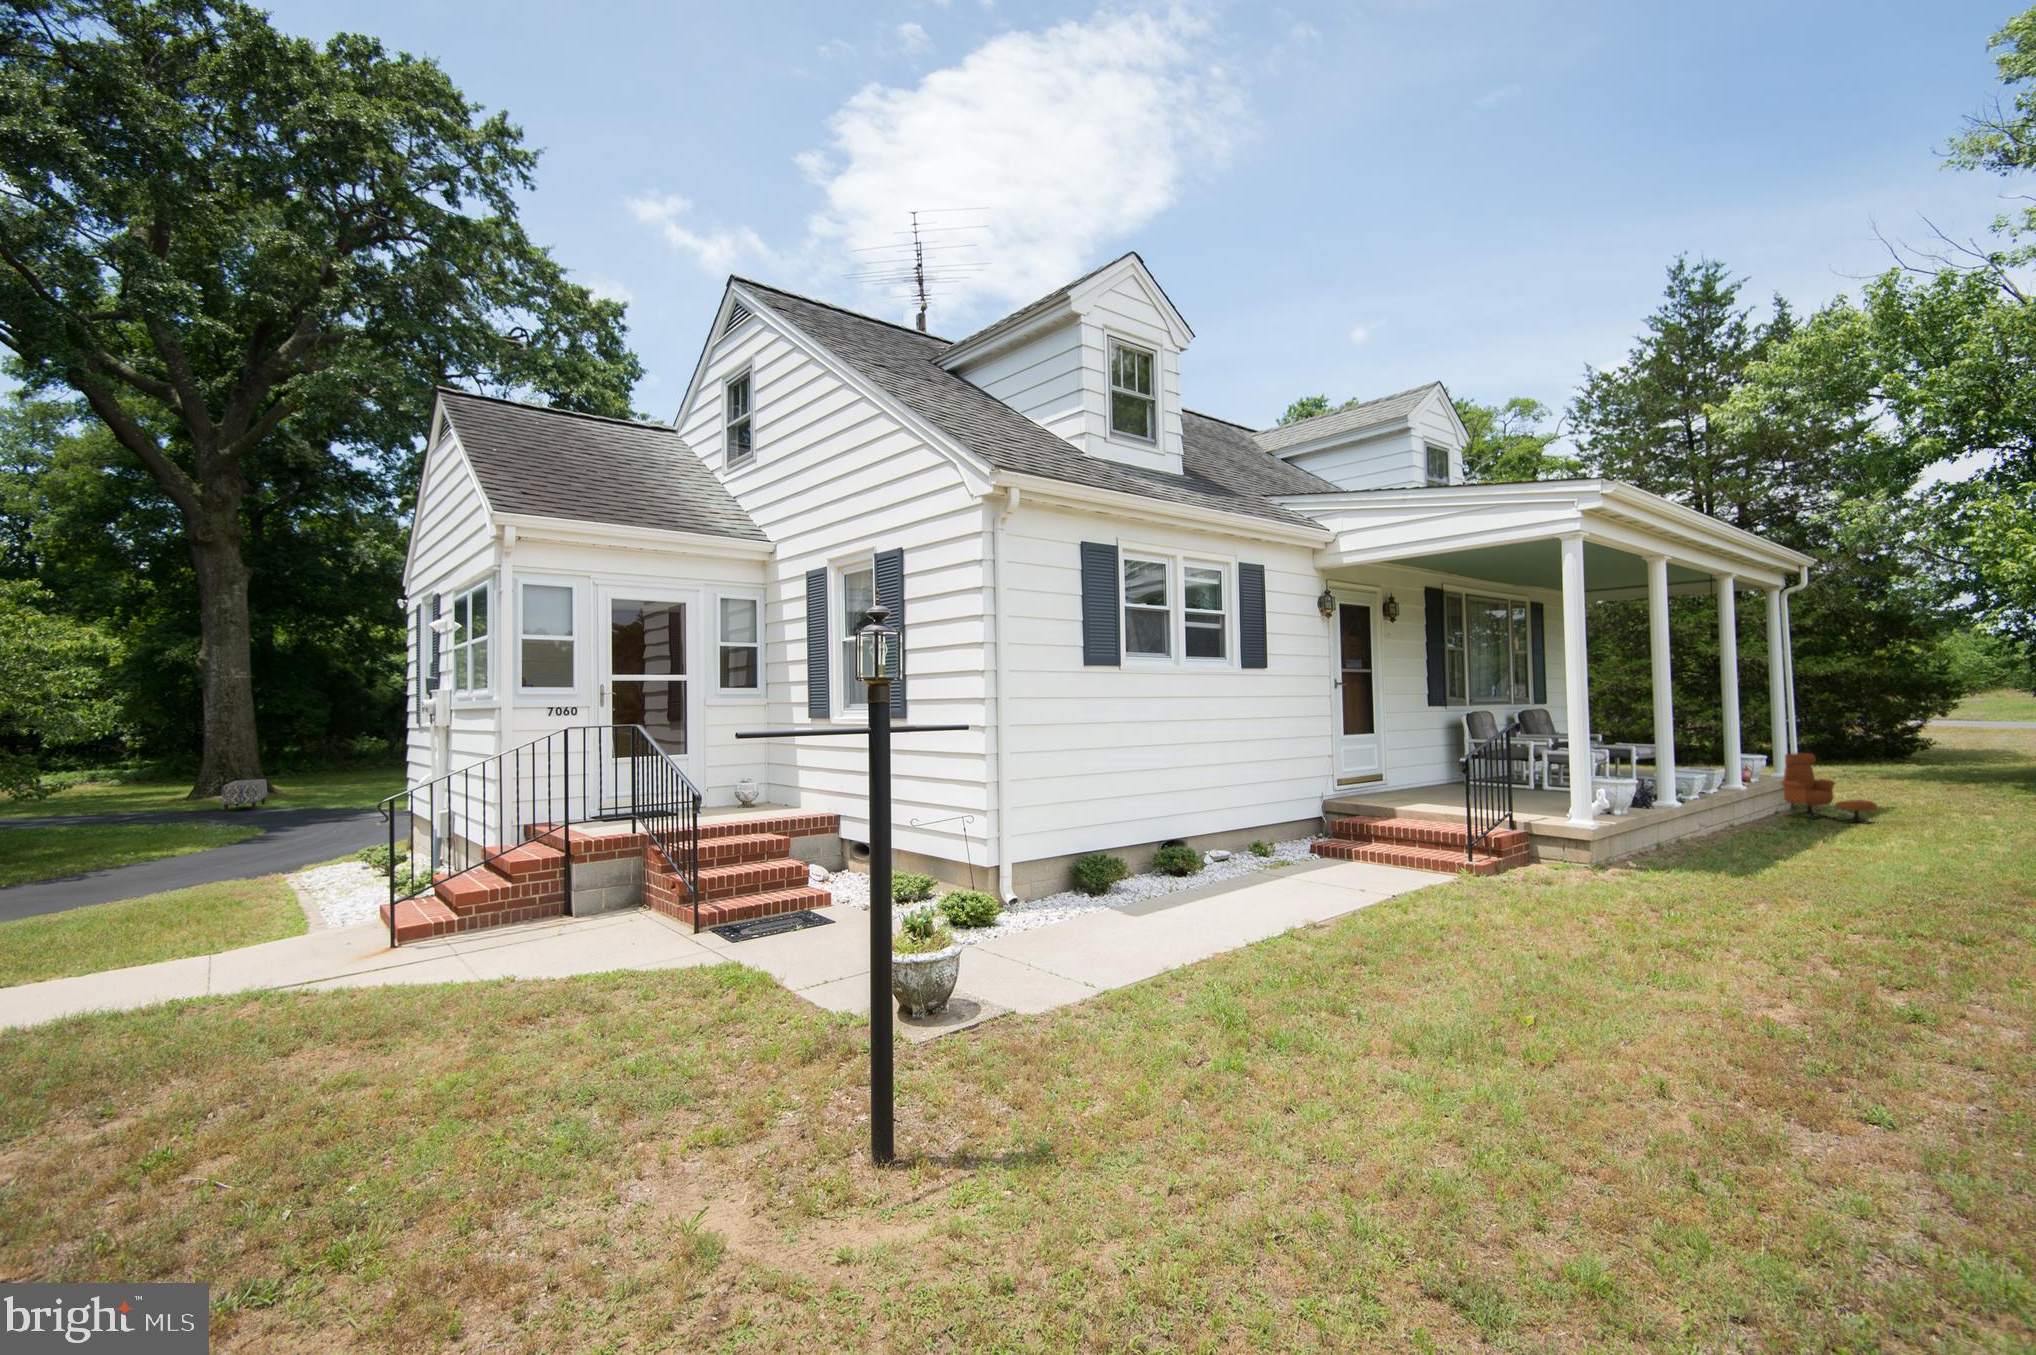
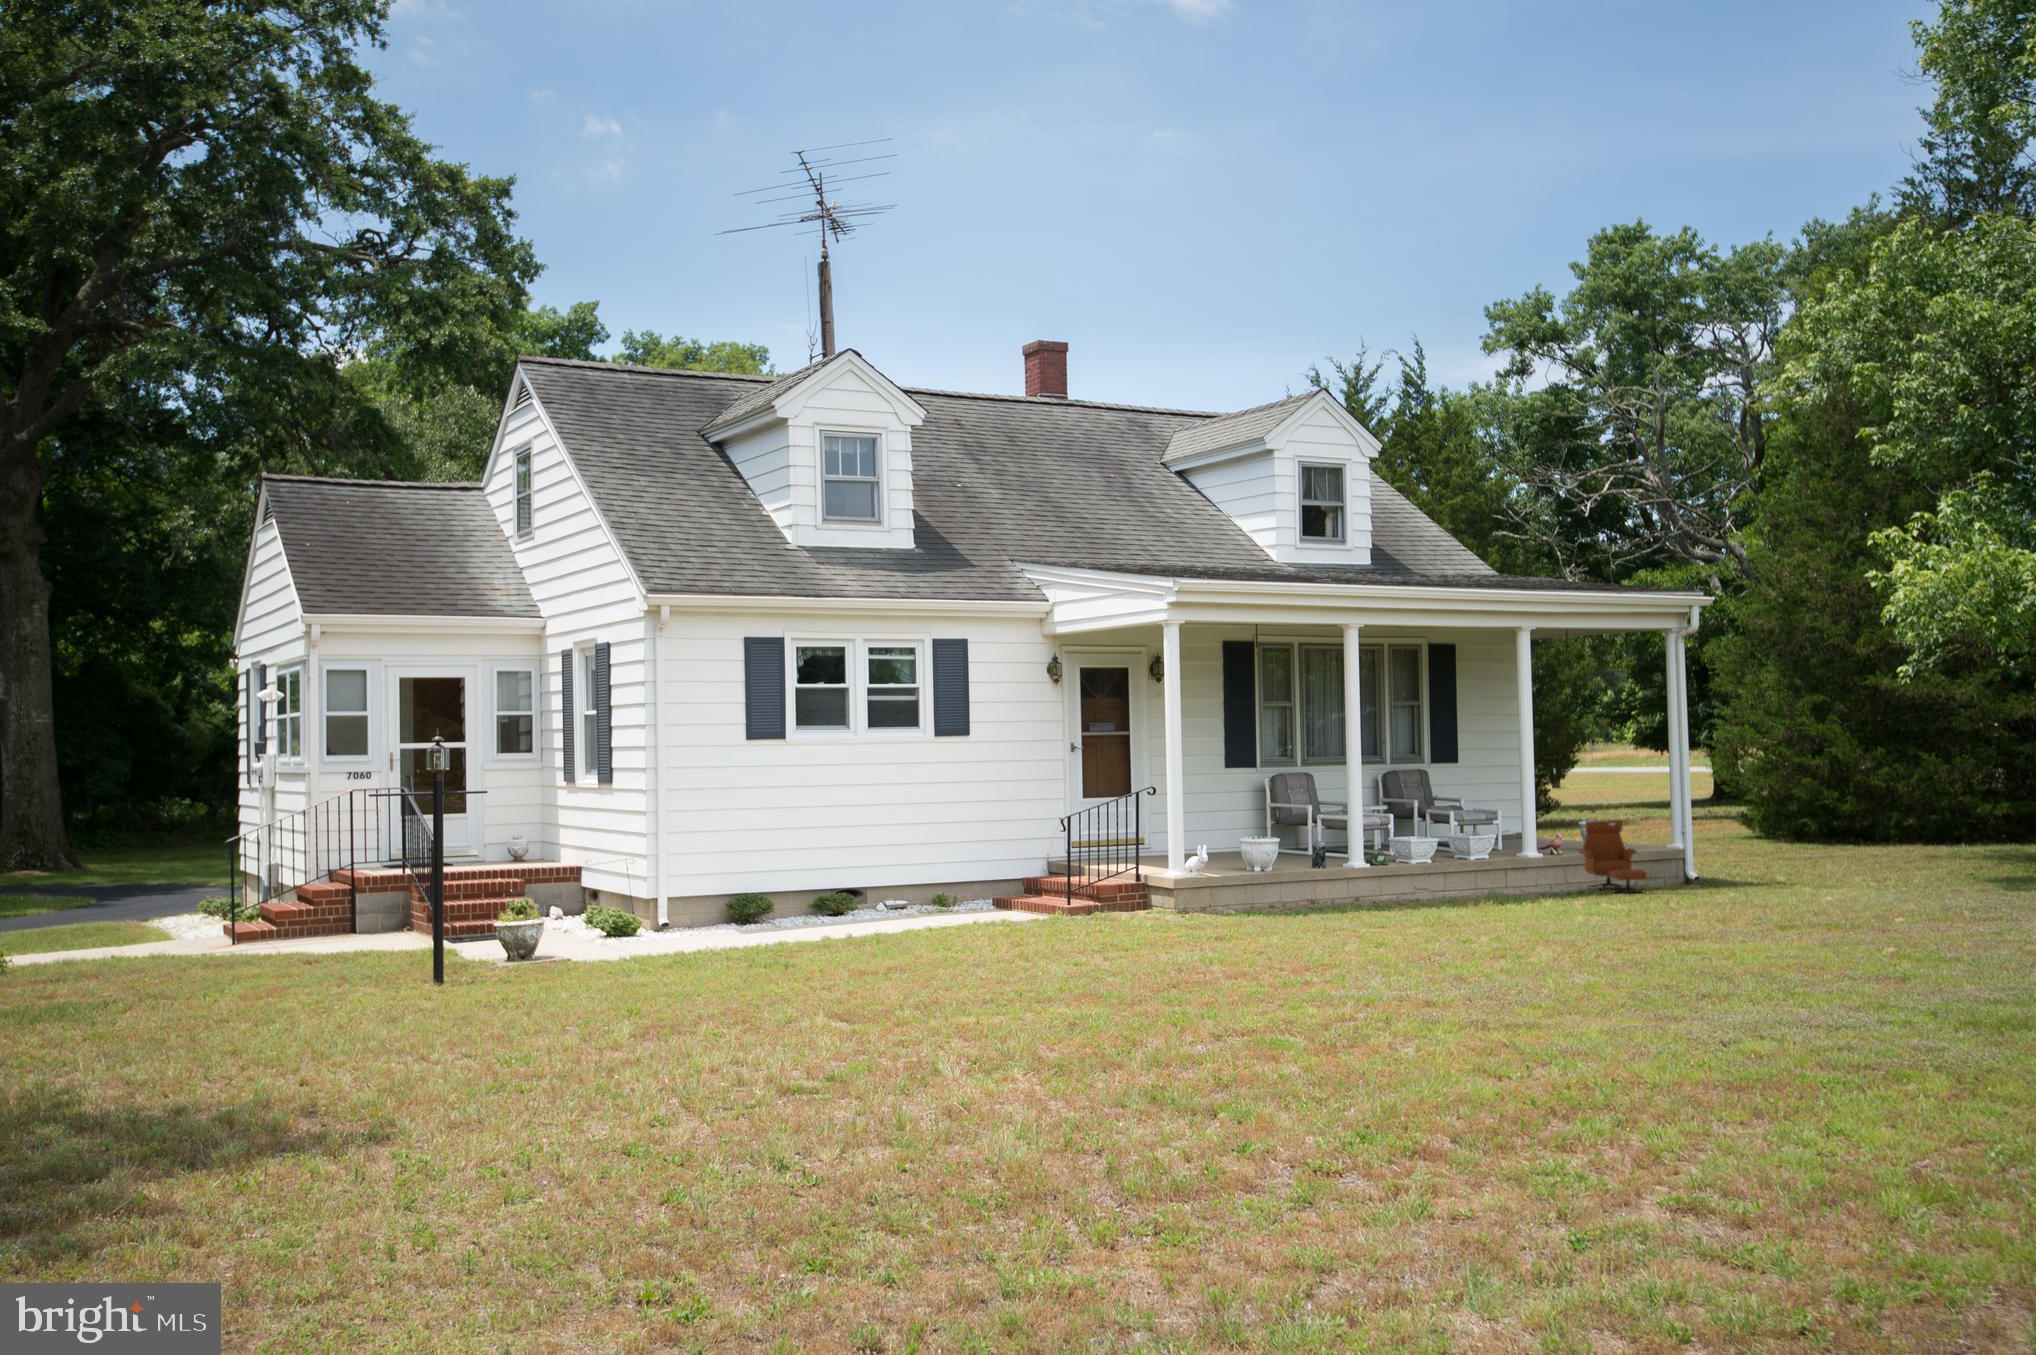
bench: present [222,779,267,812] -> none [62,842,102,877]

